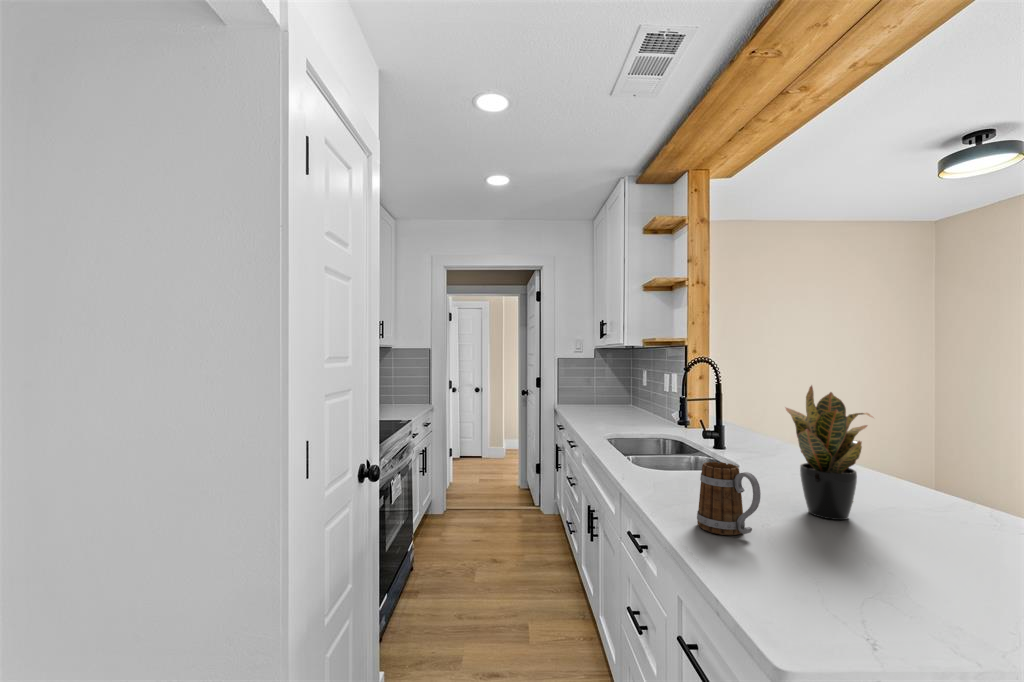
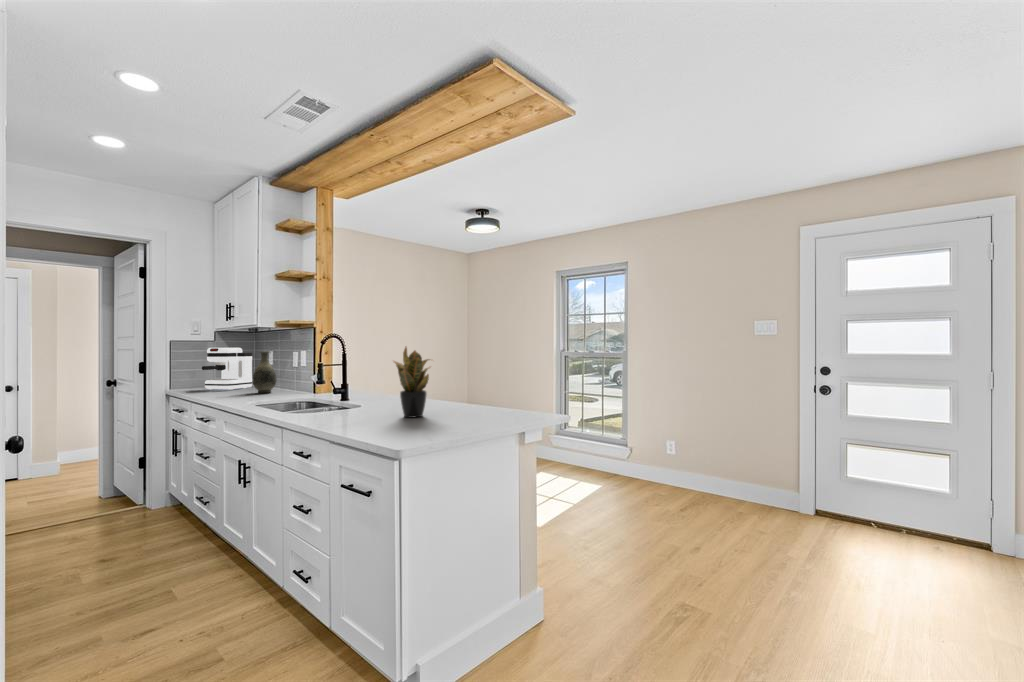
coffee maker: none [579,366,627,412] -> present [202,348,252,390]
vase: none [621,373,646,420] -> present [252,352,276,393]
mug: present [697,462,761,535] -> none [348,391,384,429]

